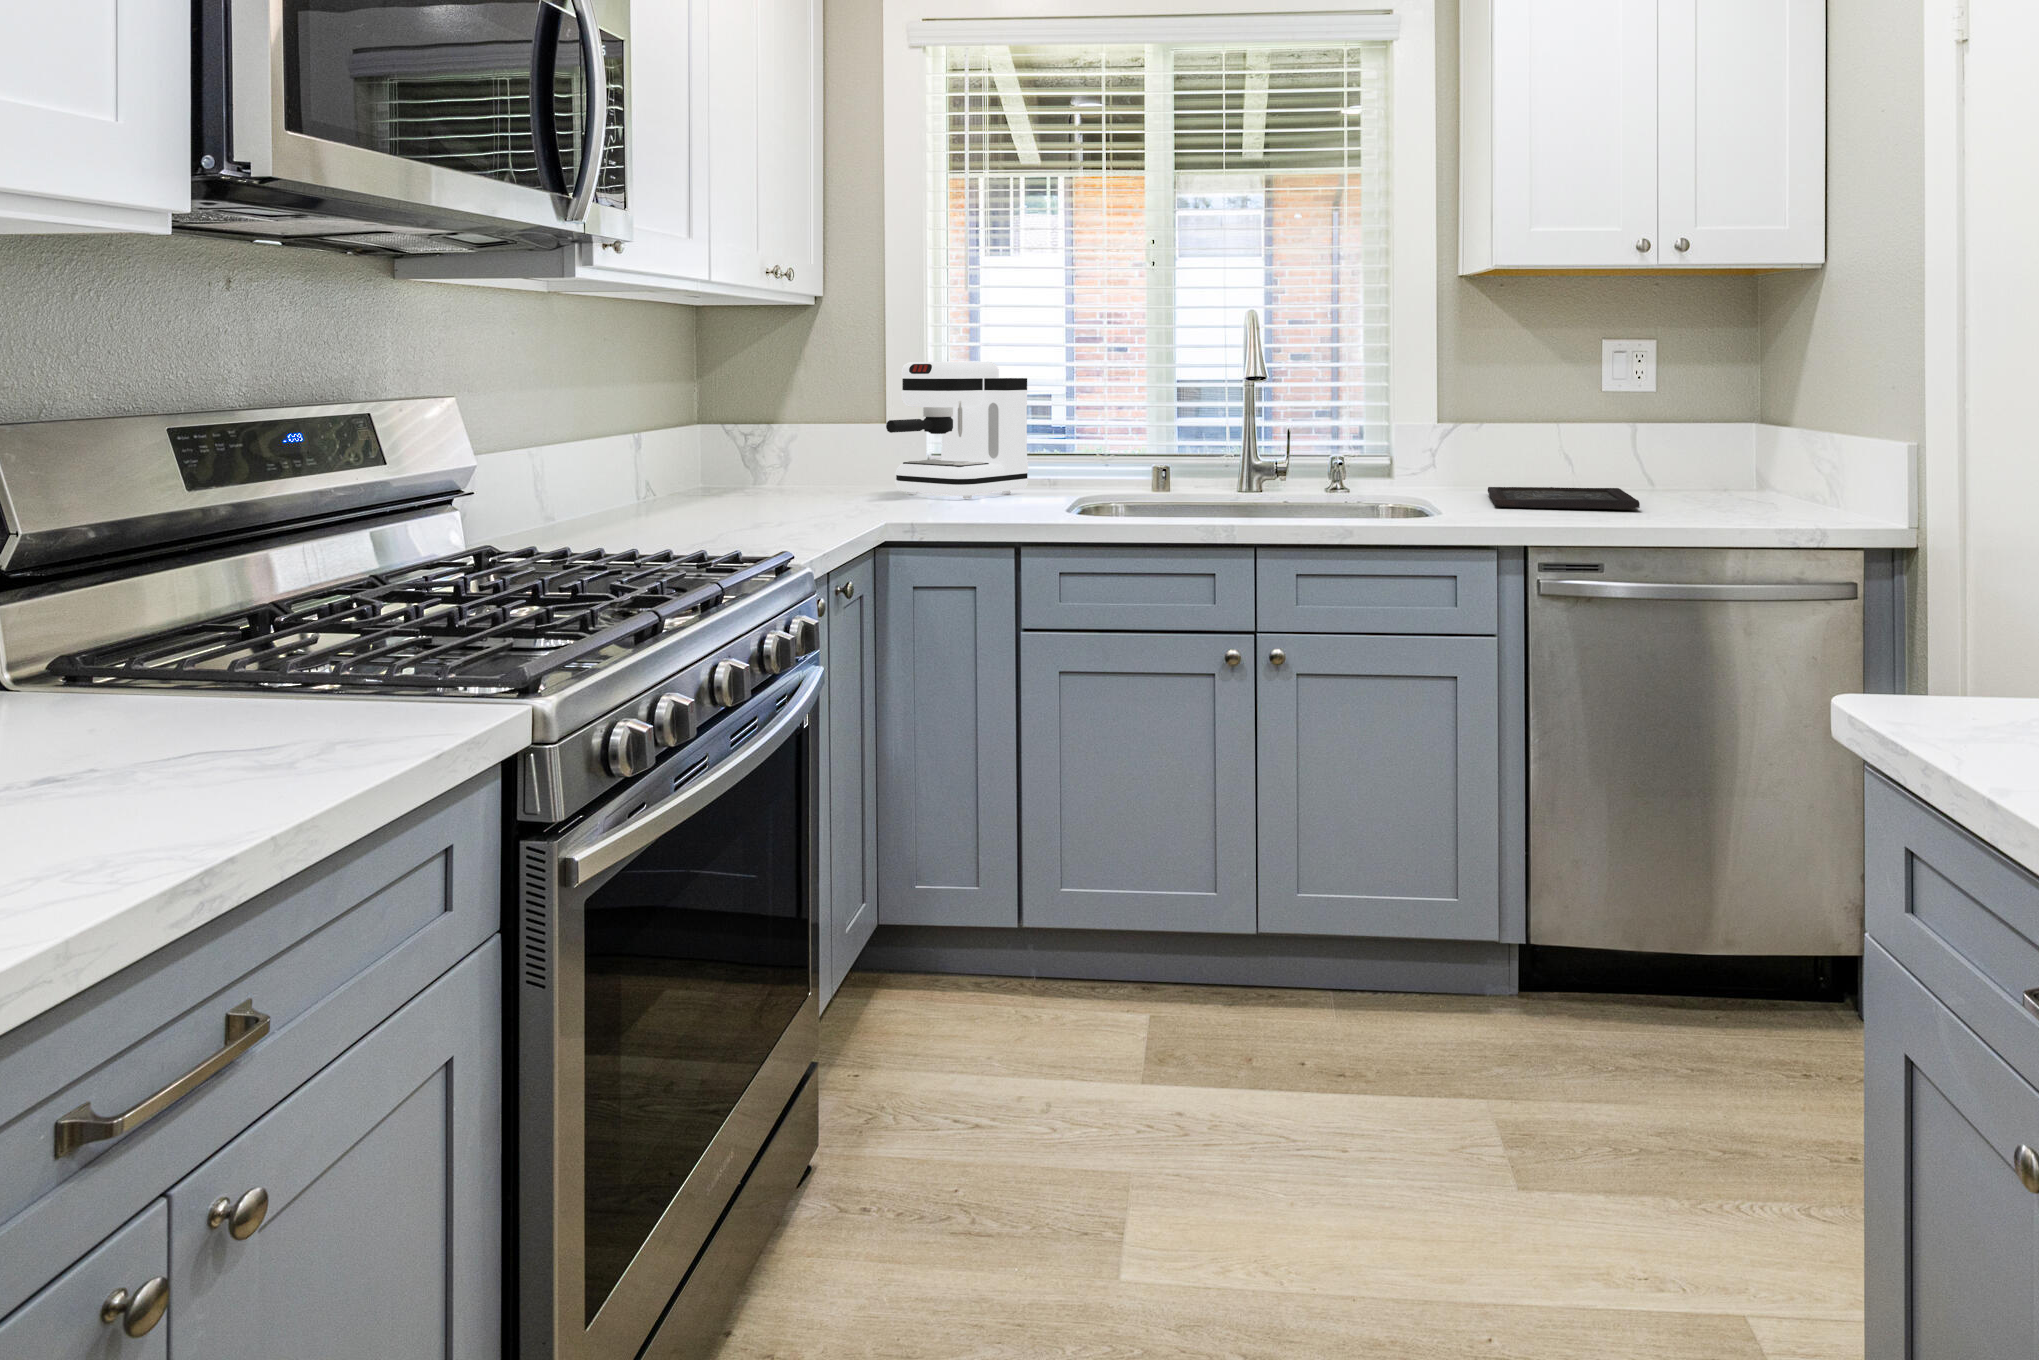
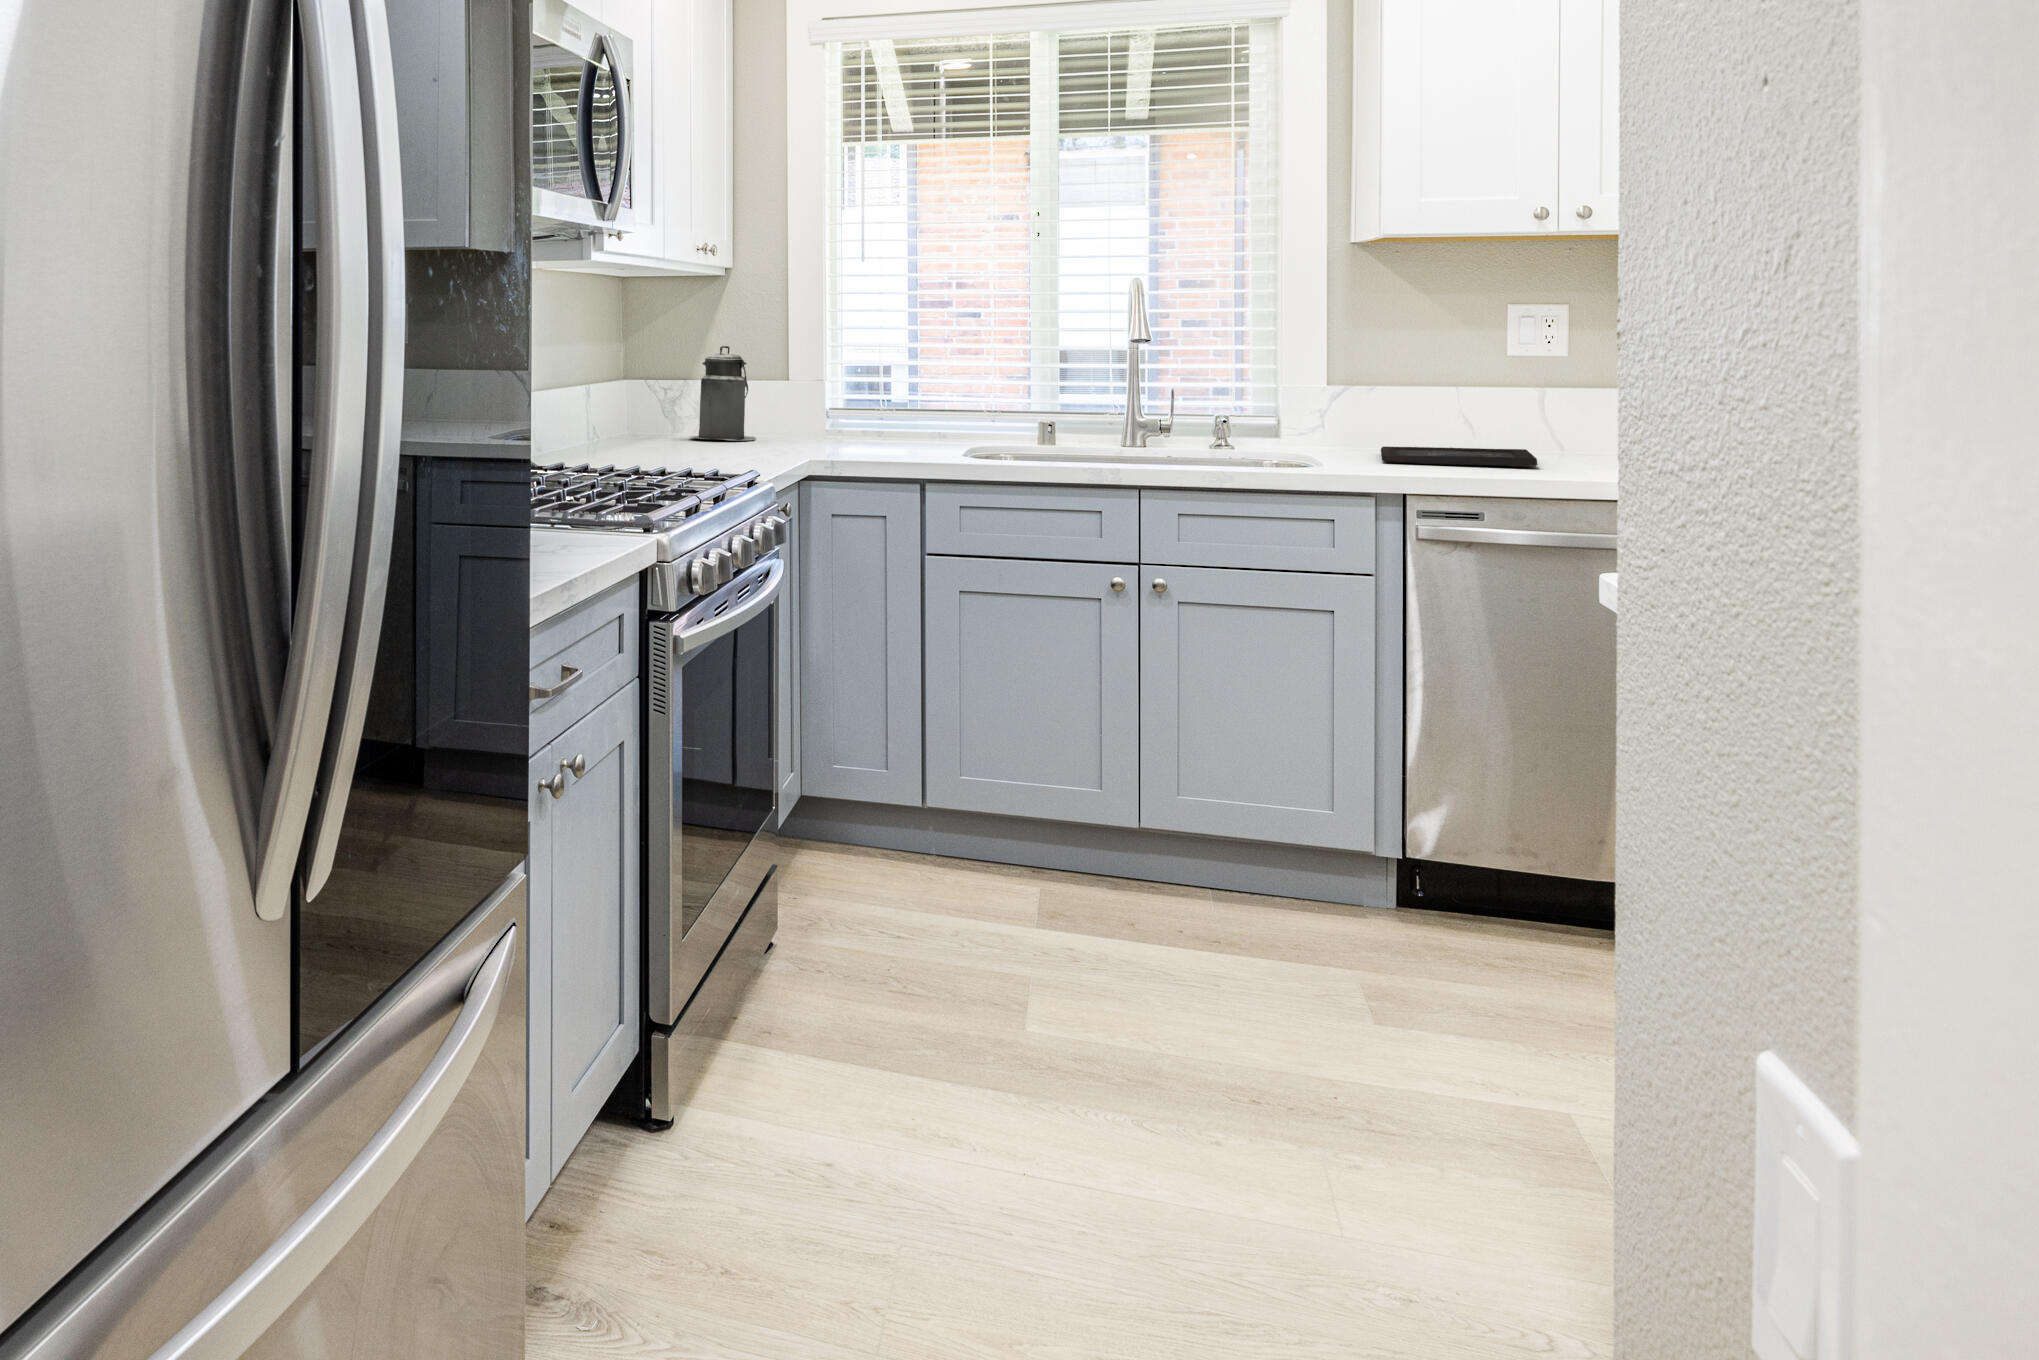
coffee maker: present [886,362,1028,499] -> none [793,325,919,447]
canister: none [773,385,851,493] -> present [691,346,756,440]

